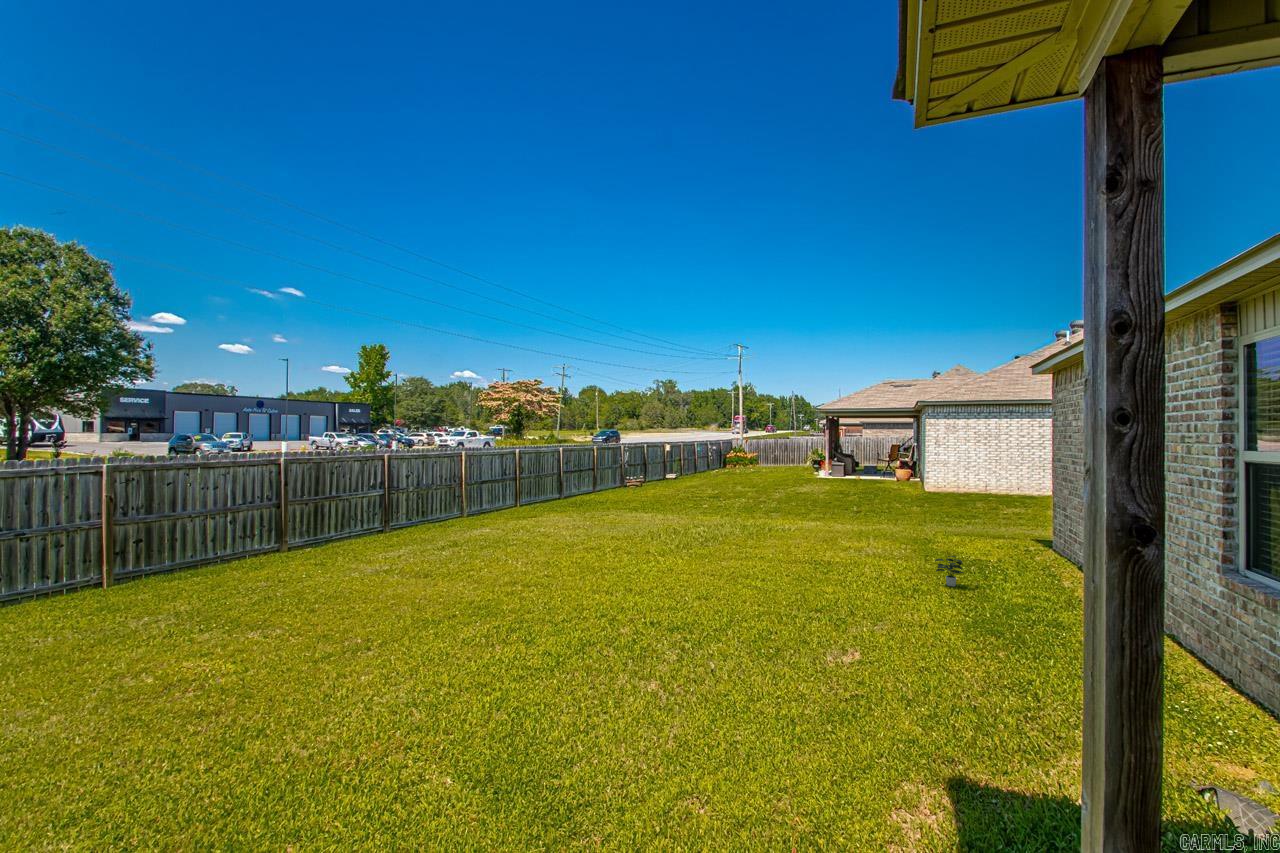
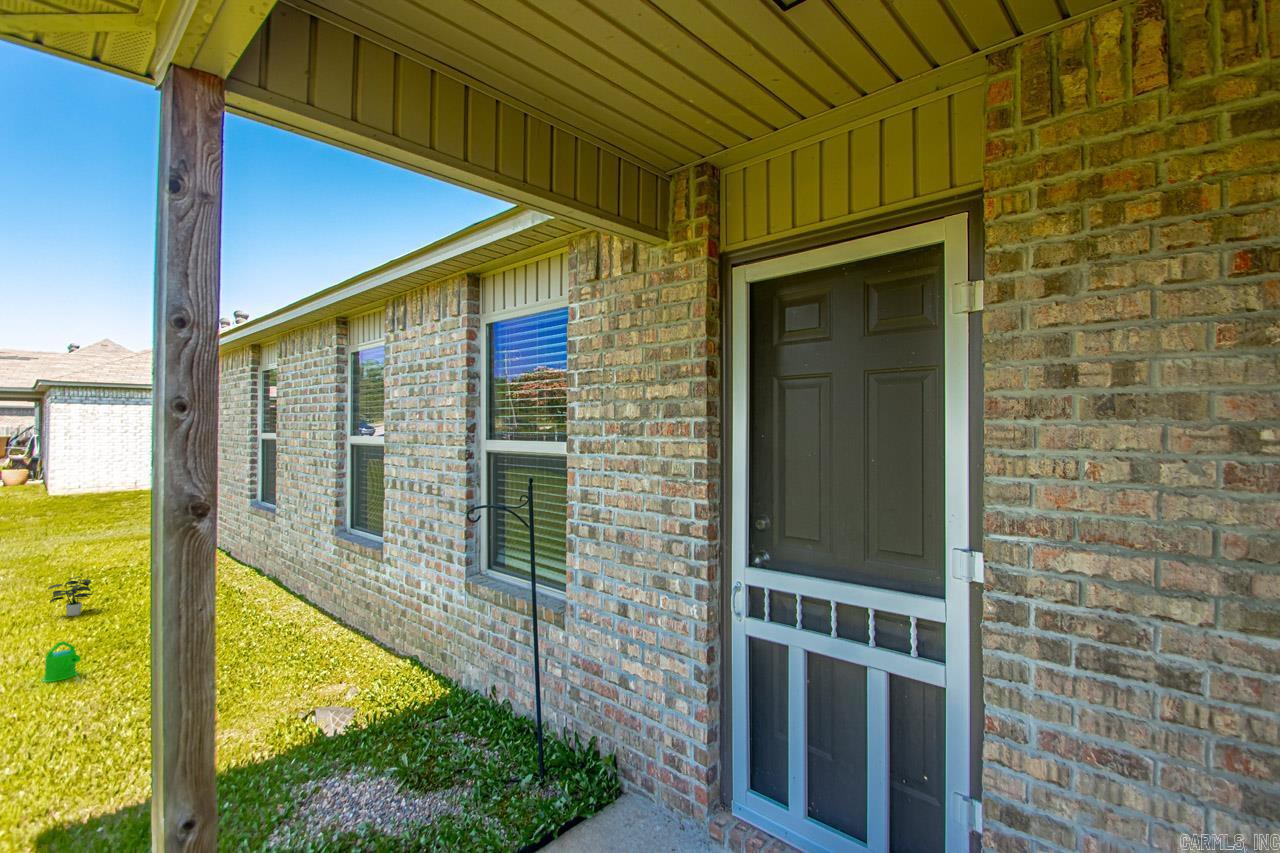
watering can: none [937,606,963,638] -> present [42,641,81,682]

